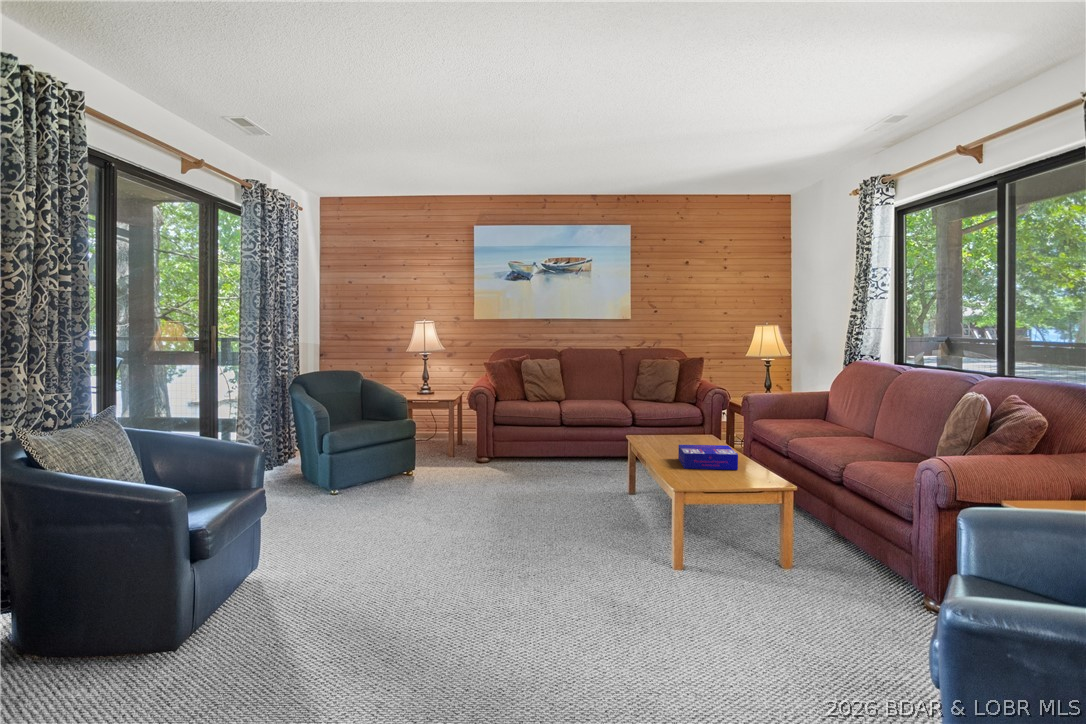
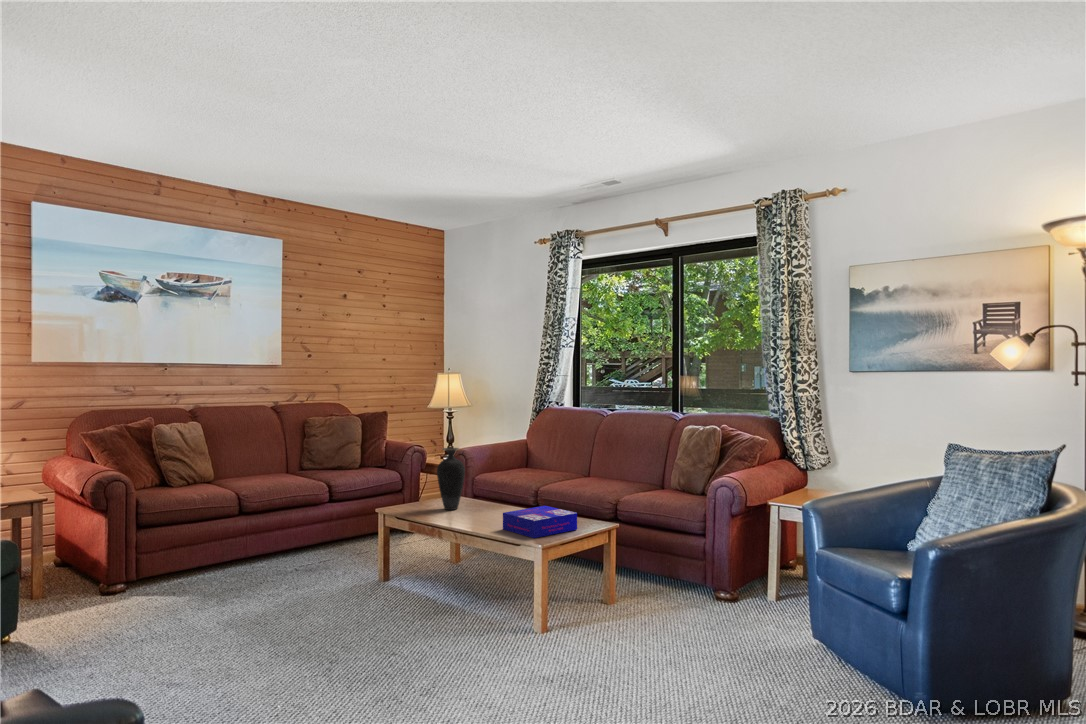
vase: none [667,388,692,441] -> present [437,448,465,510]

